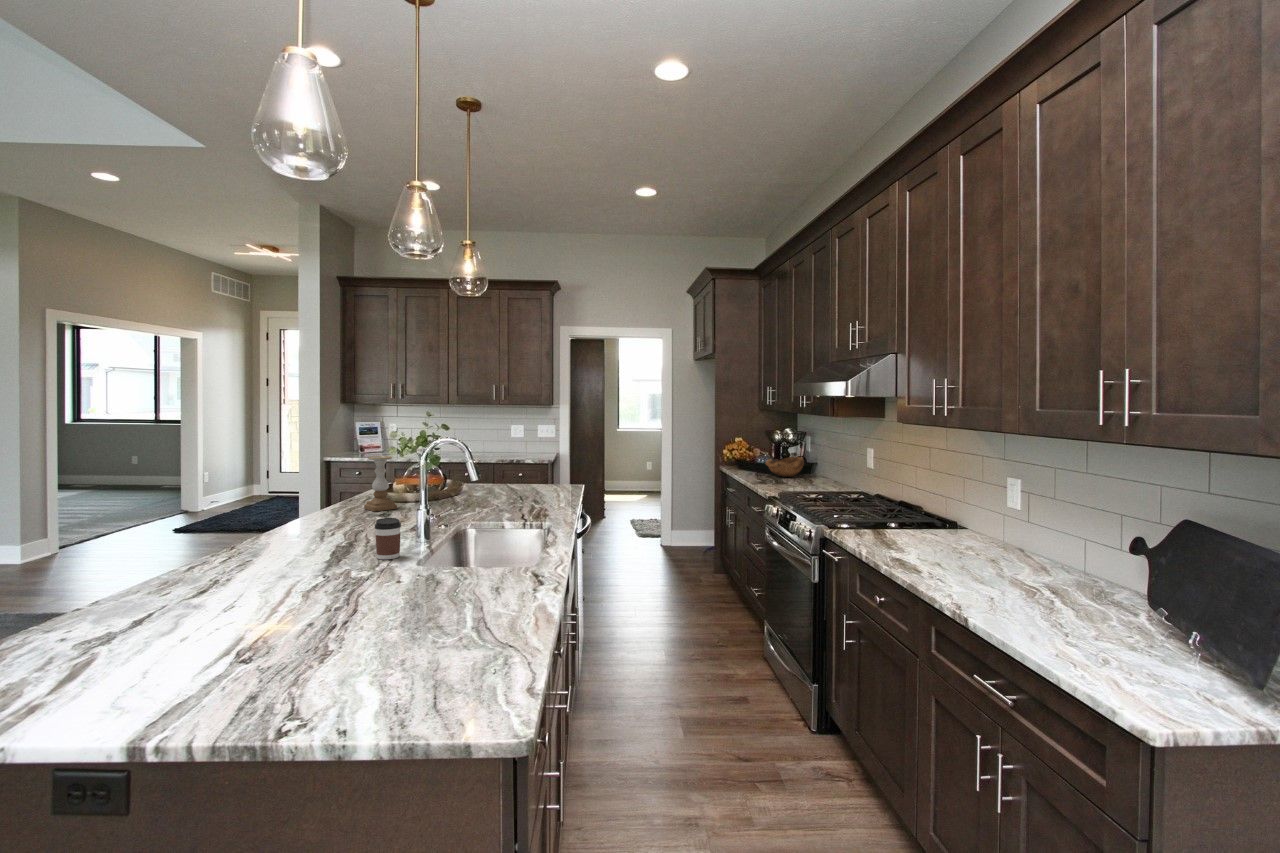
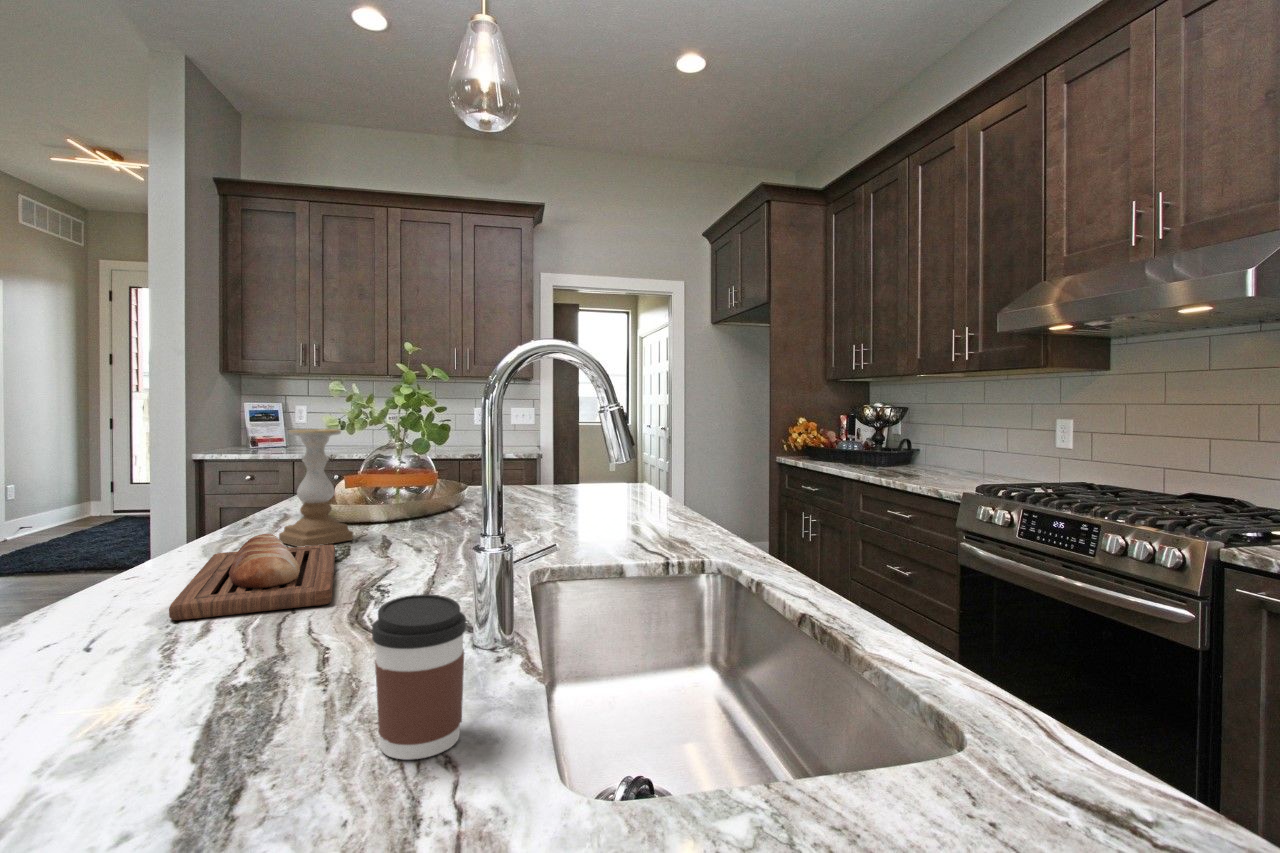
wooden bowl: present [766,457,804,477] -> none [884,440,940,469]
bread loaf: none [321,504,386,532] -> present [169,534,335,620]

